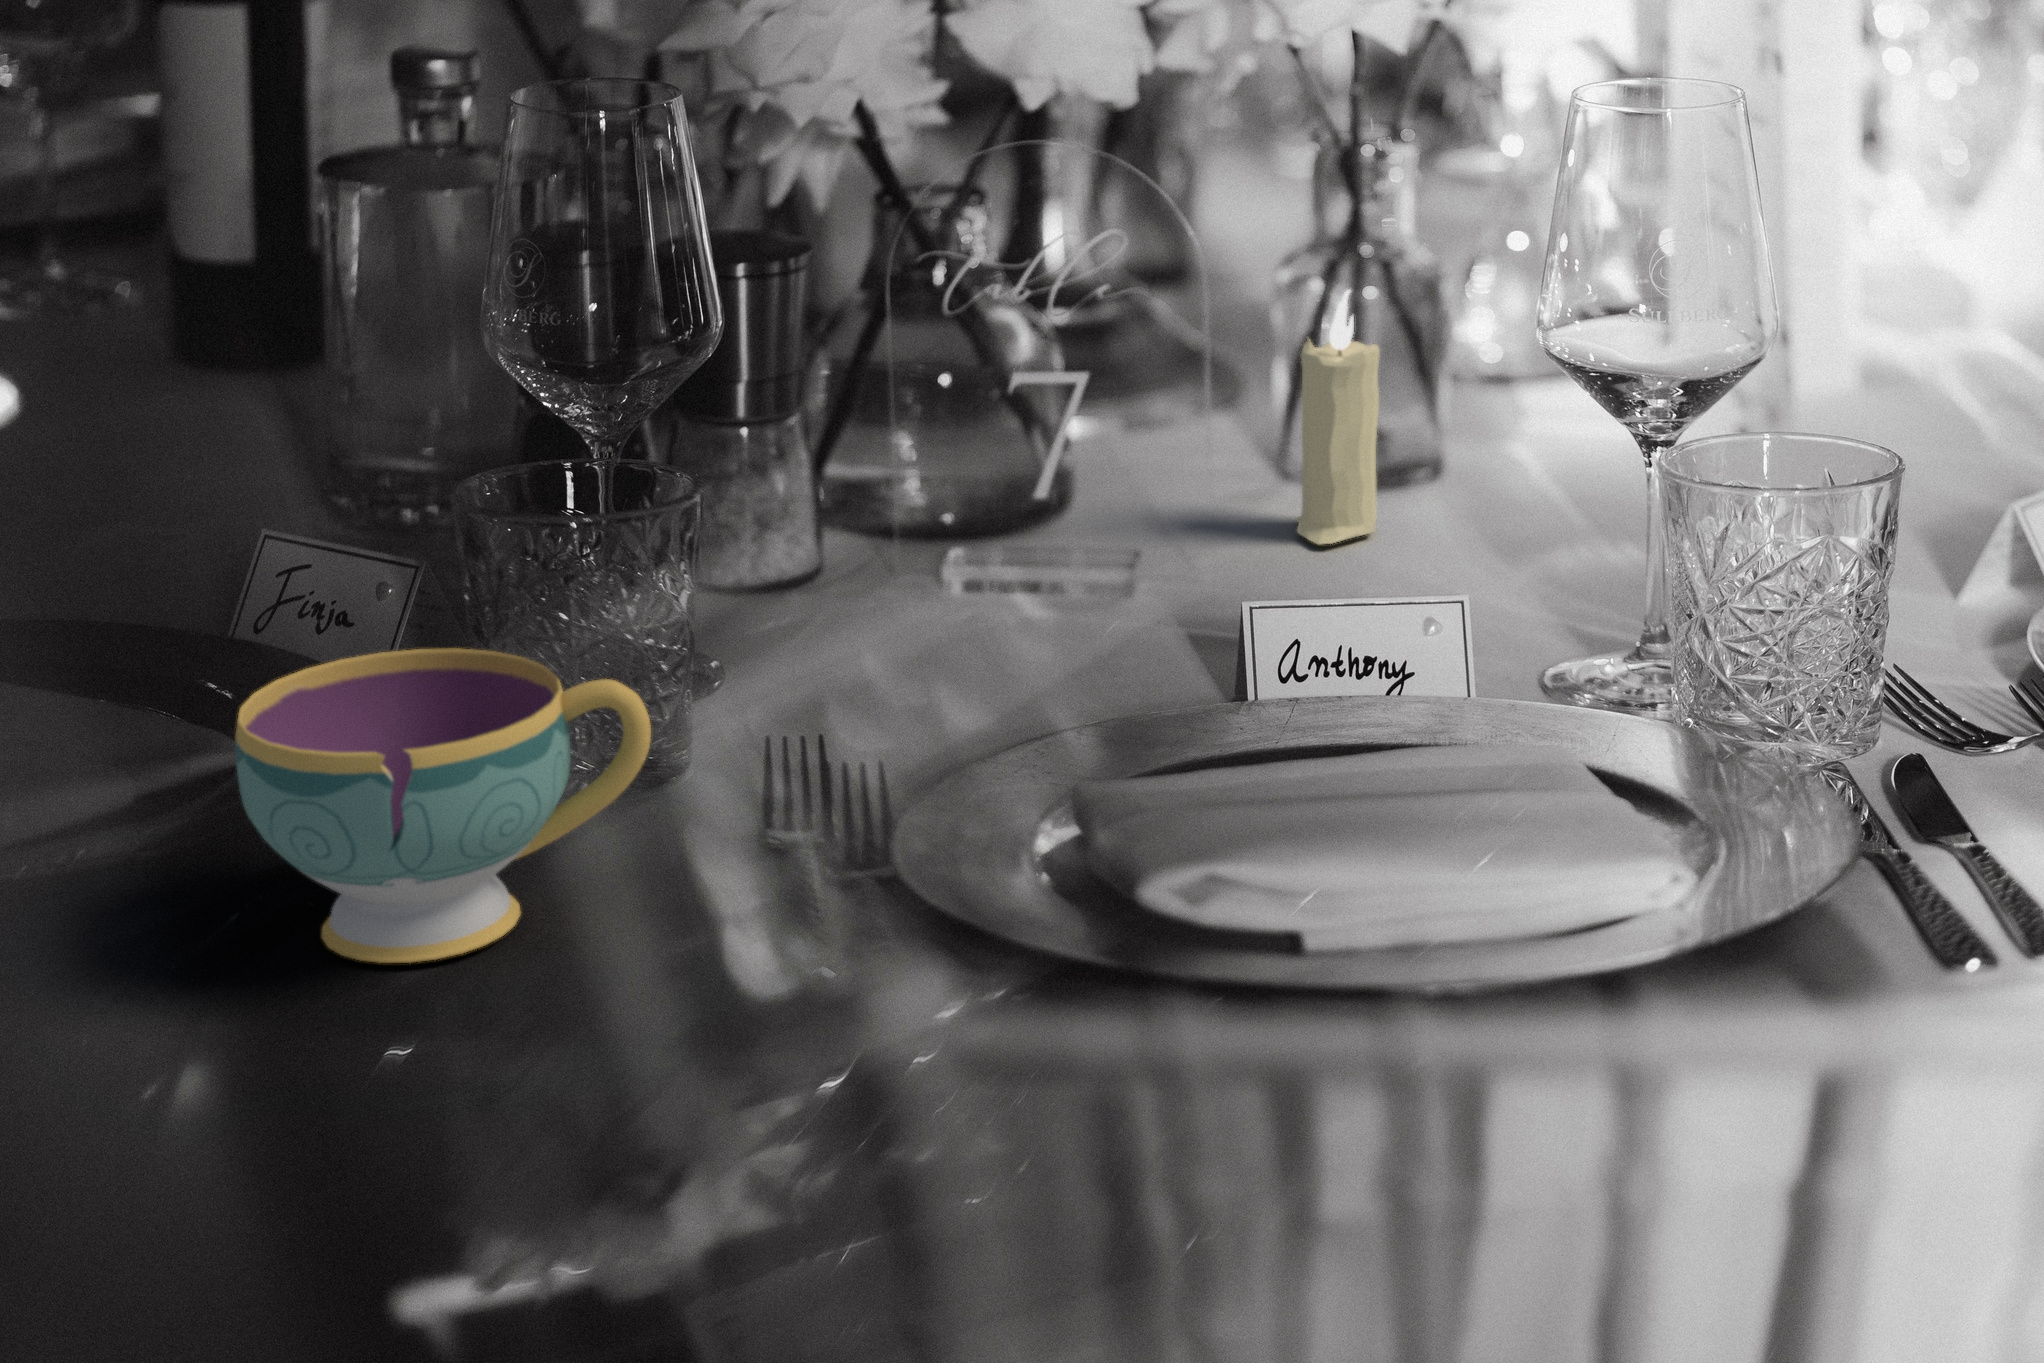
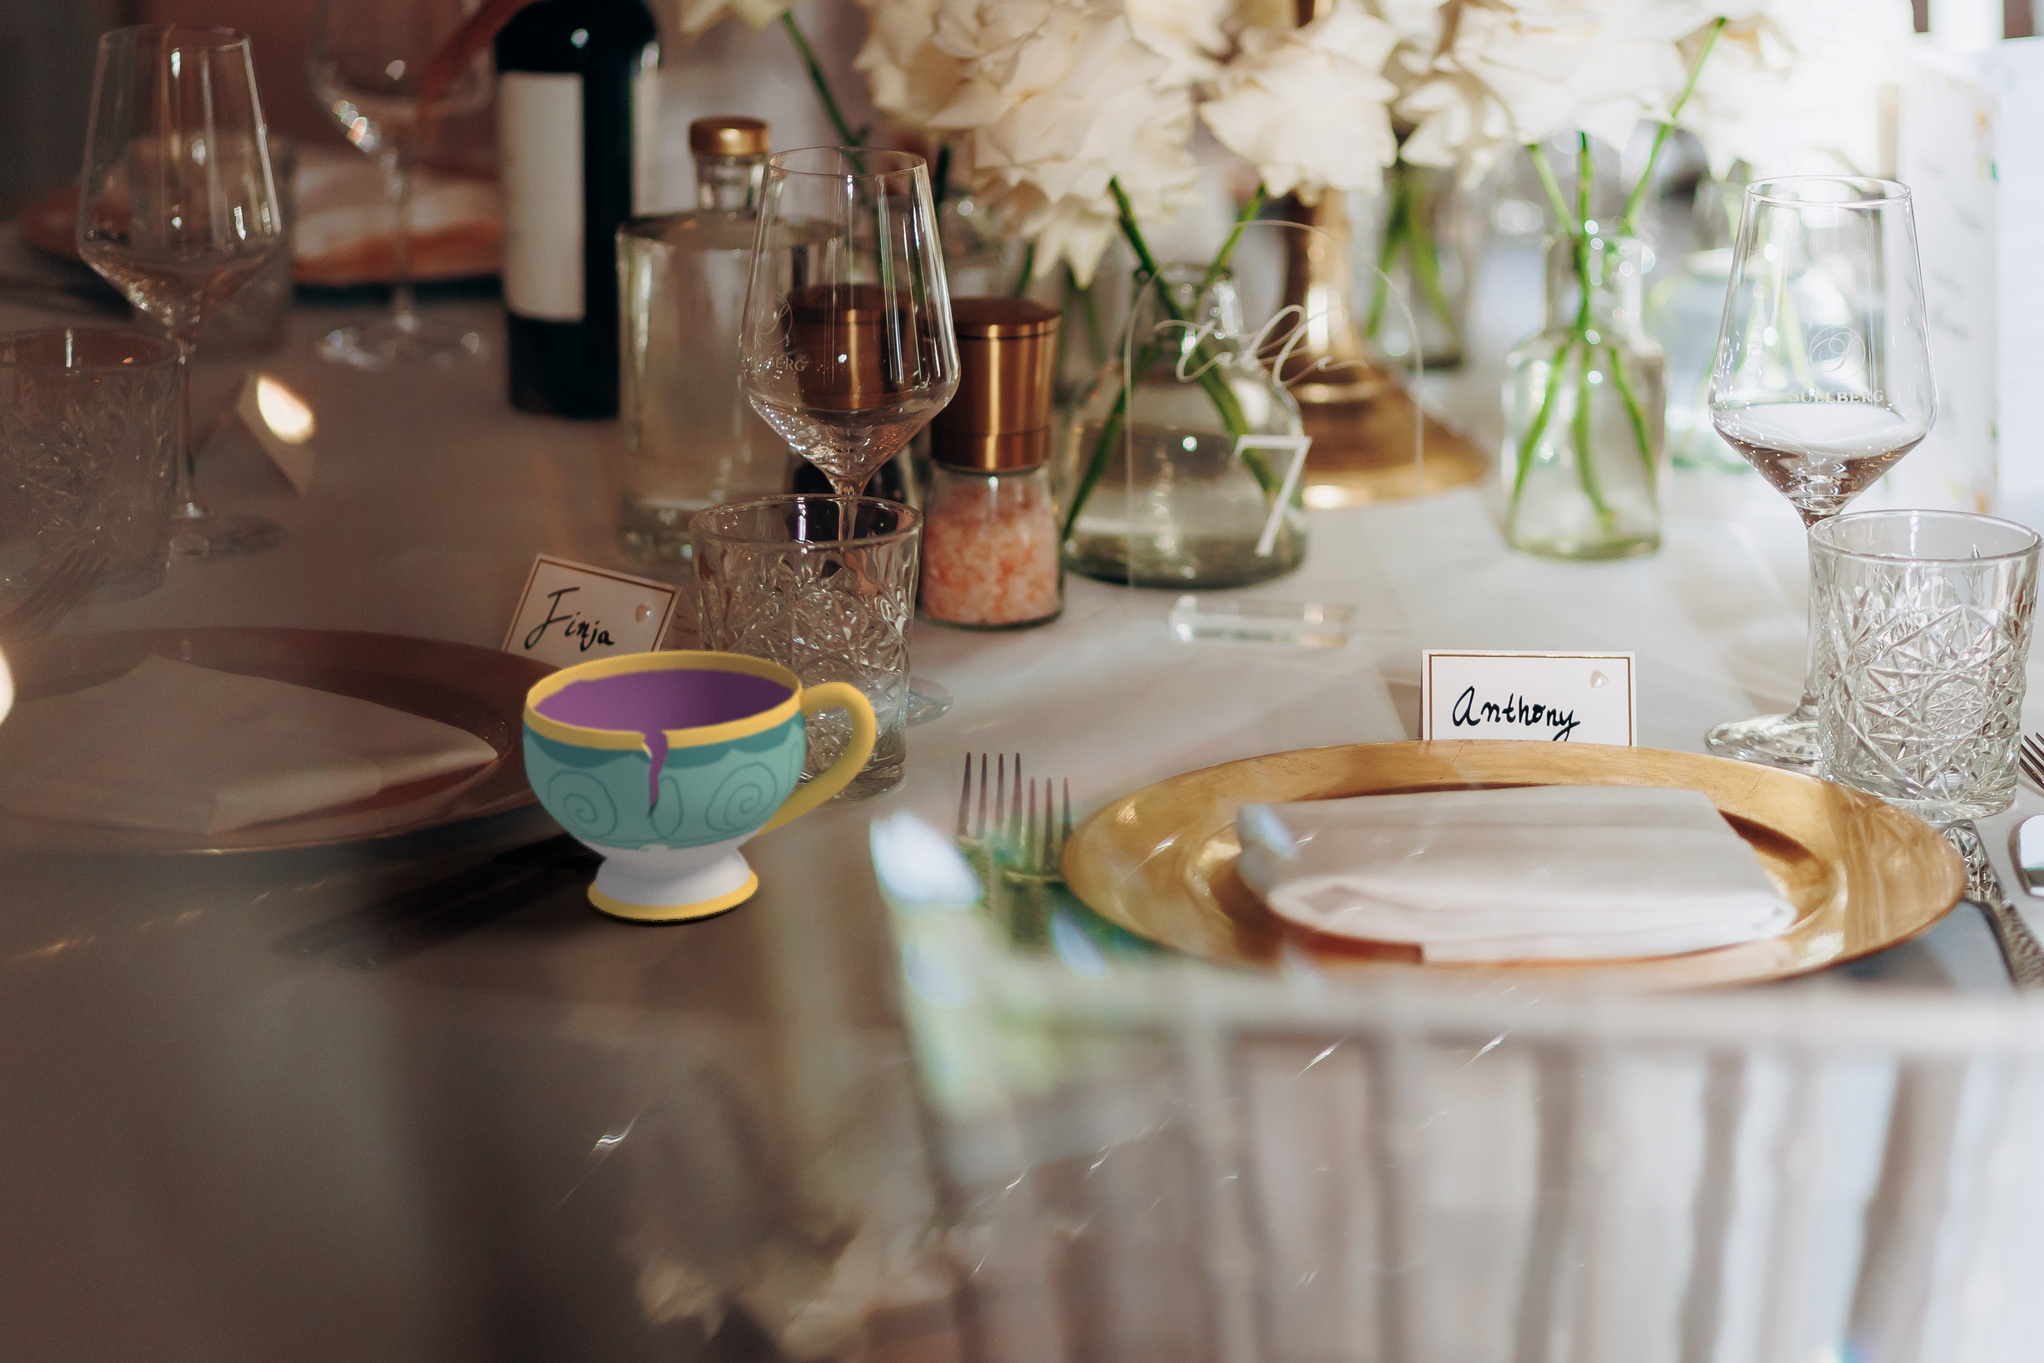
candle: present [1295,290,1380,544] -> none [1503,368,1586,606]

